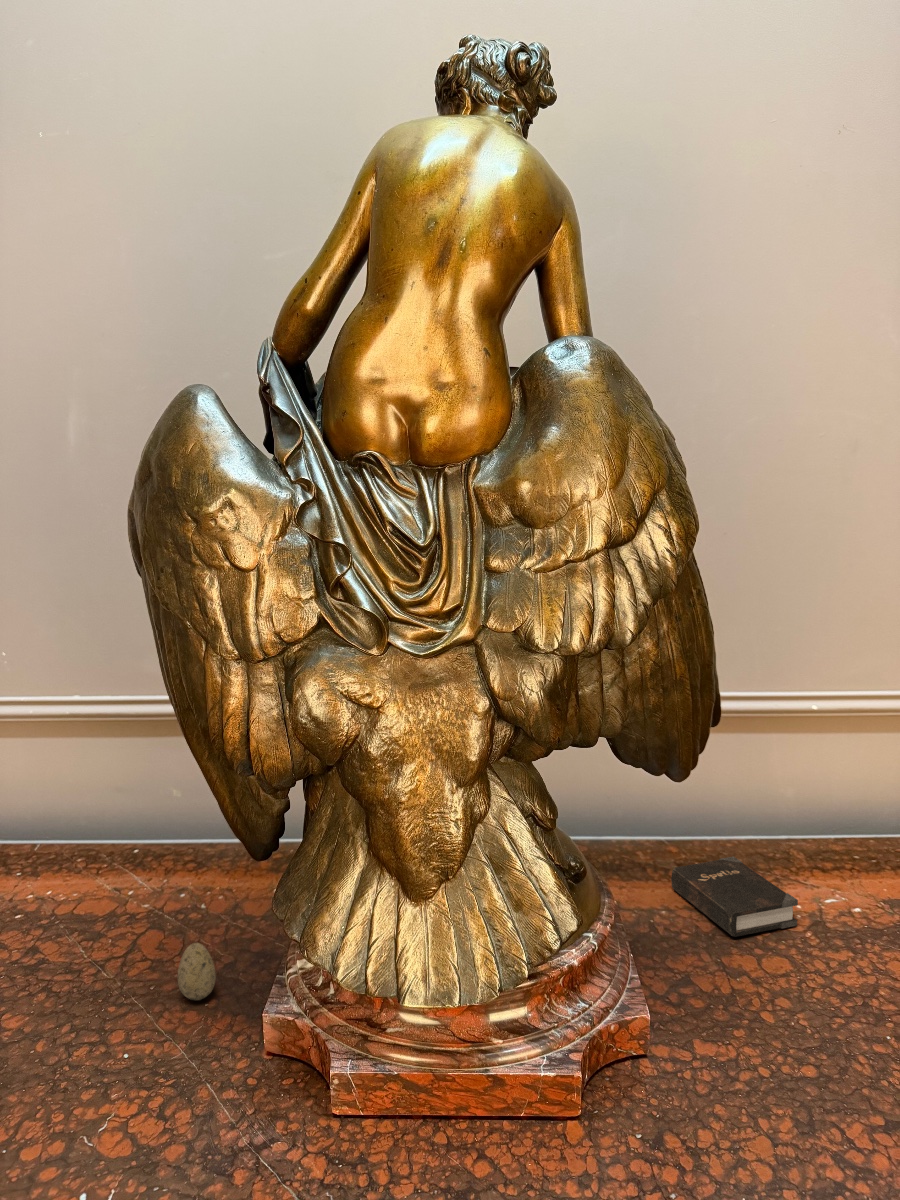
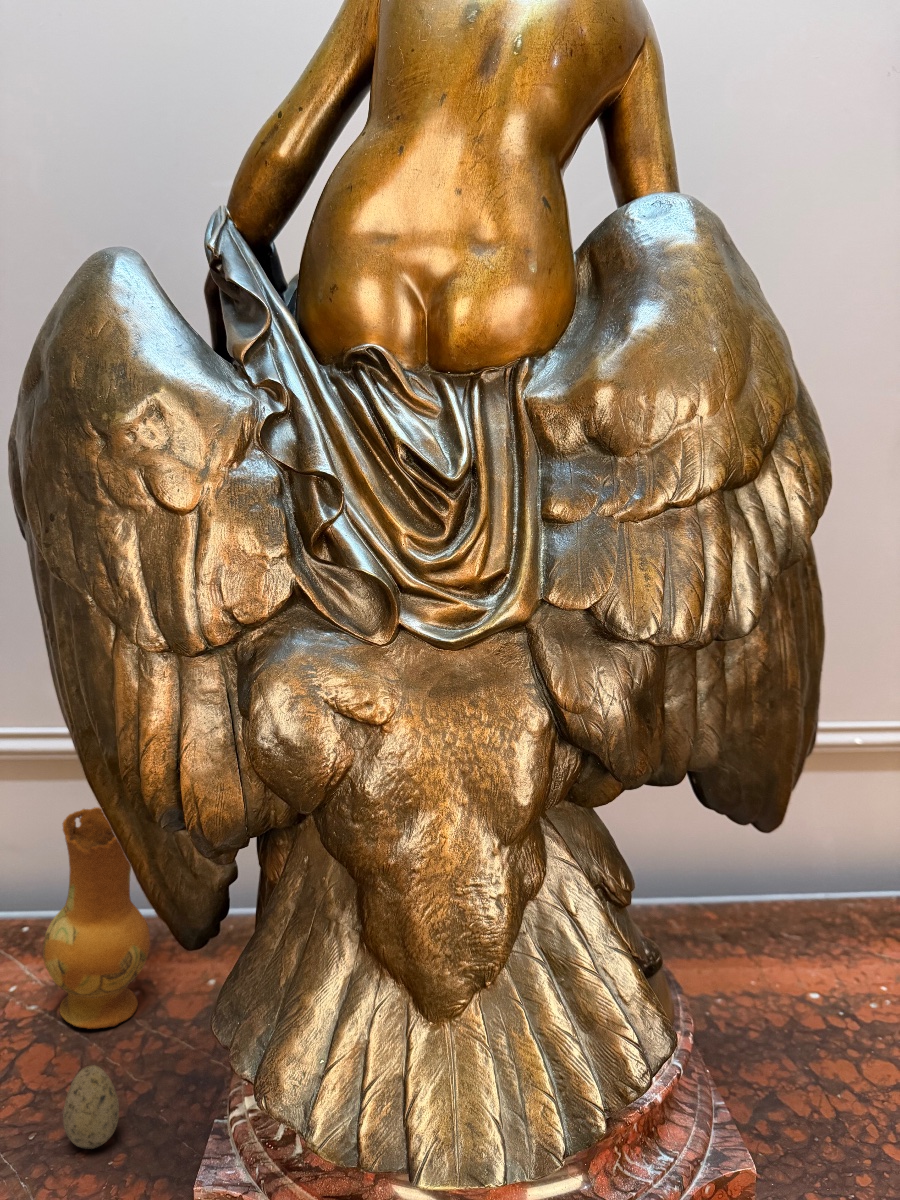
ceramic jug: none [160,767,237,927] -> present [43,807,150,1029]
hardback book: present [671,857,798,937] -> none [718,918,894,1031]

